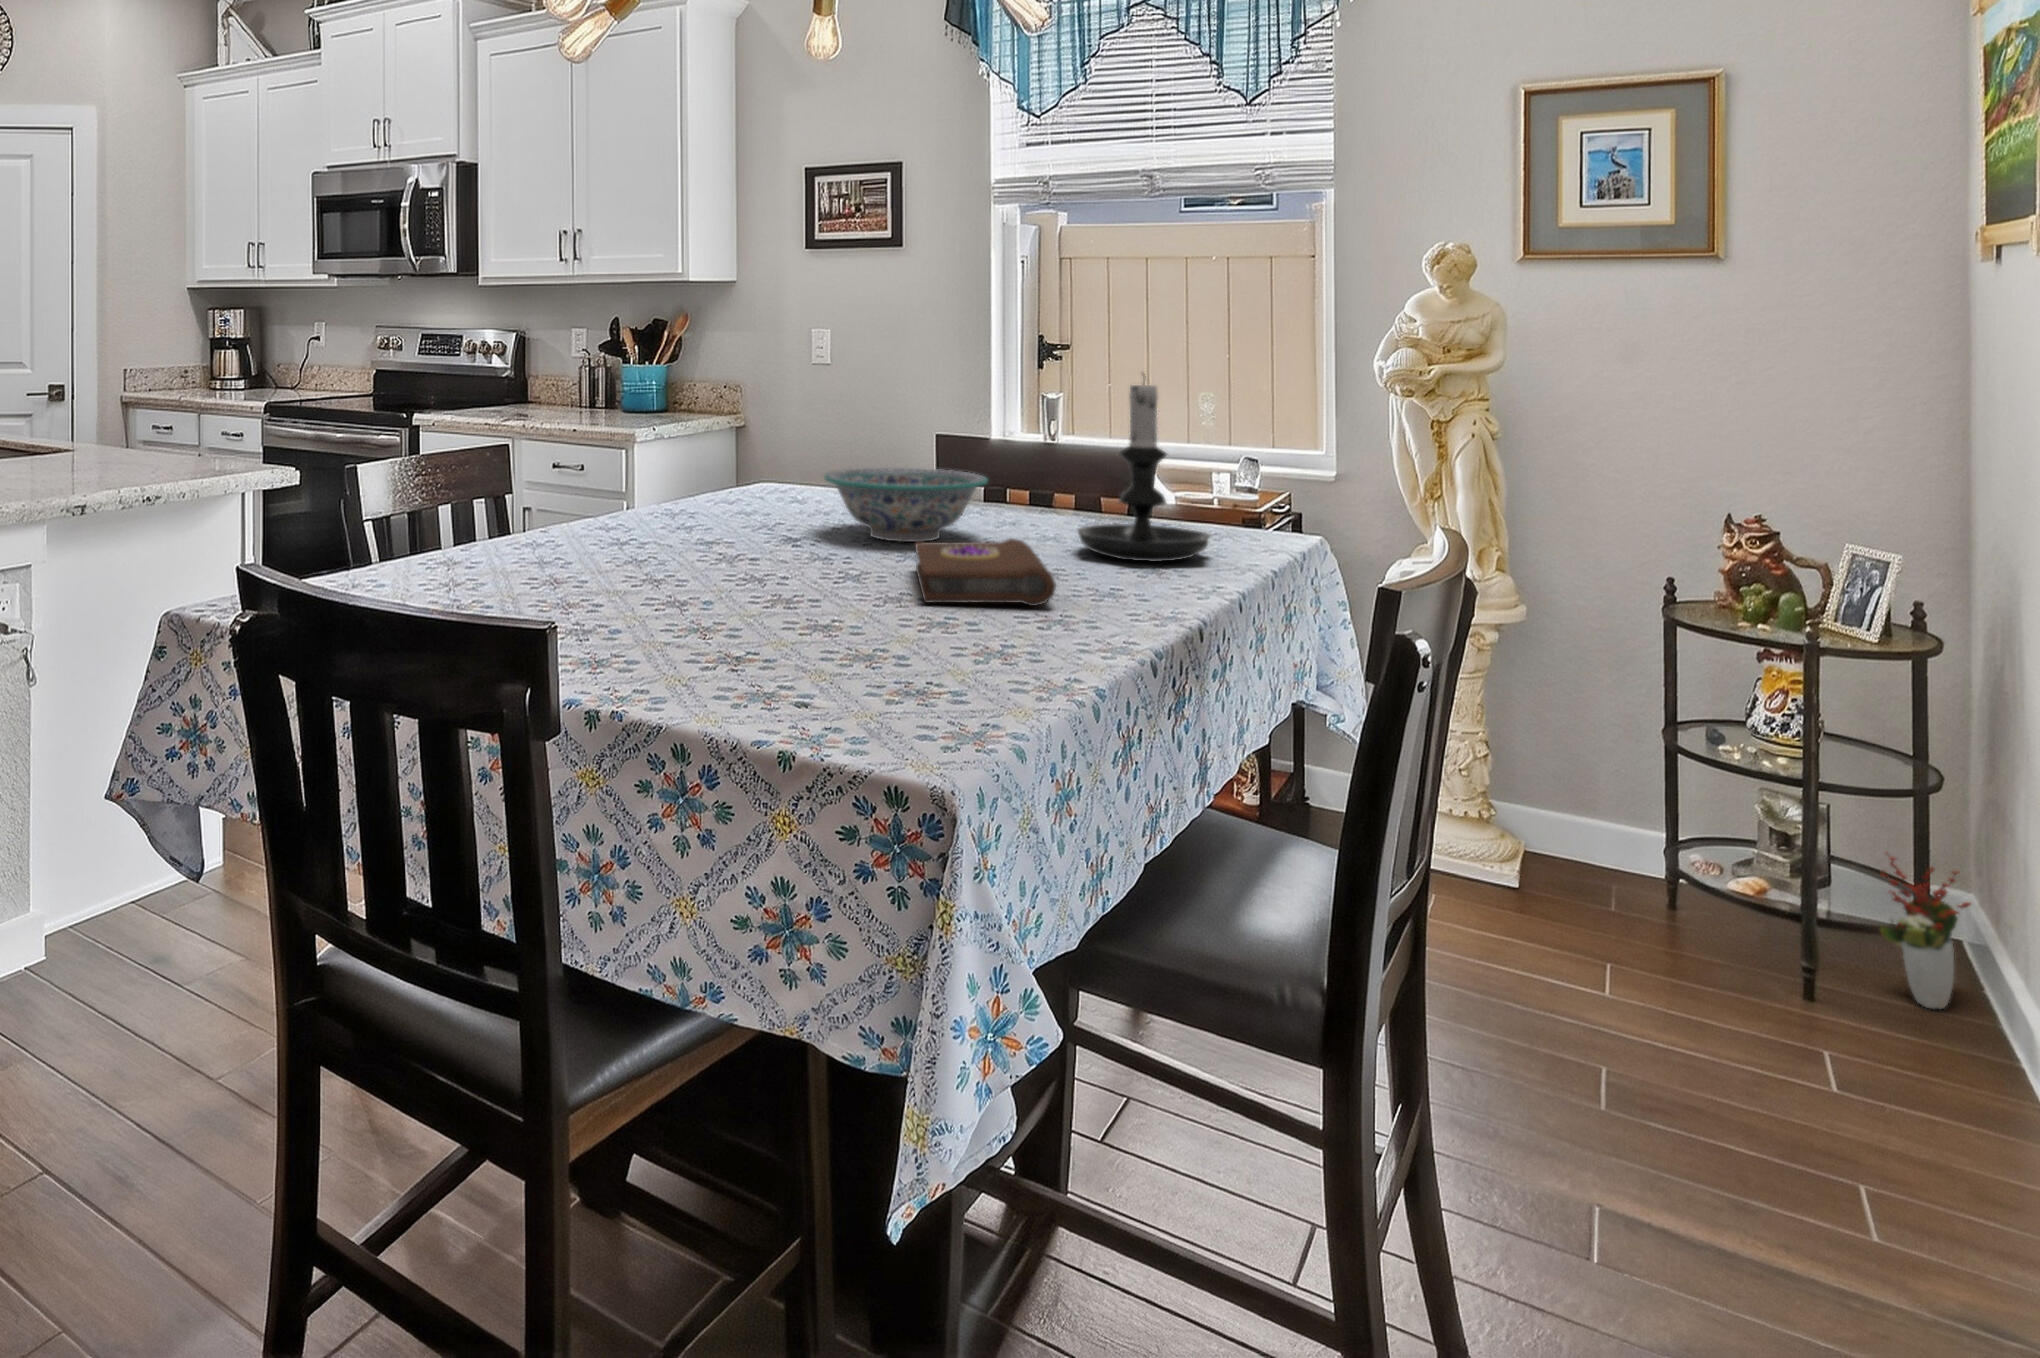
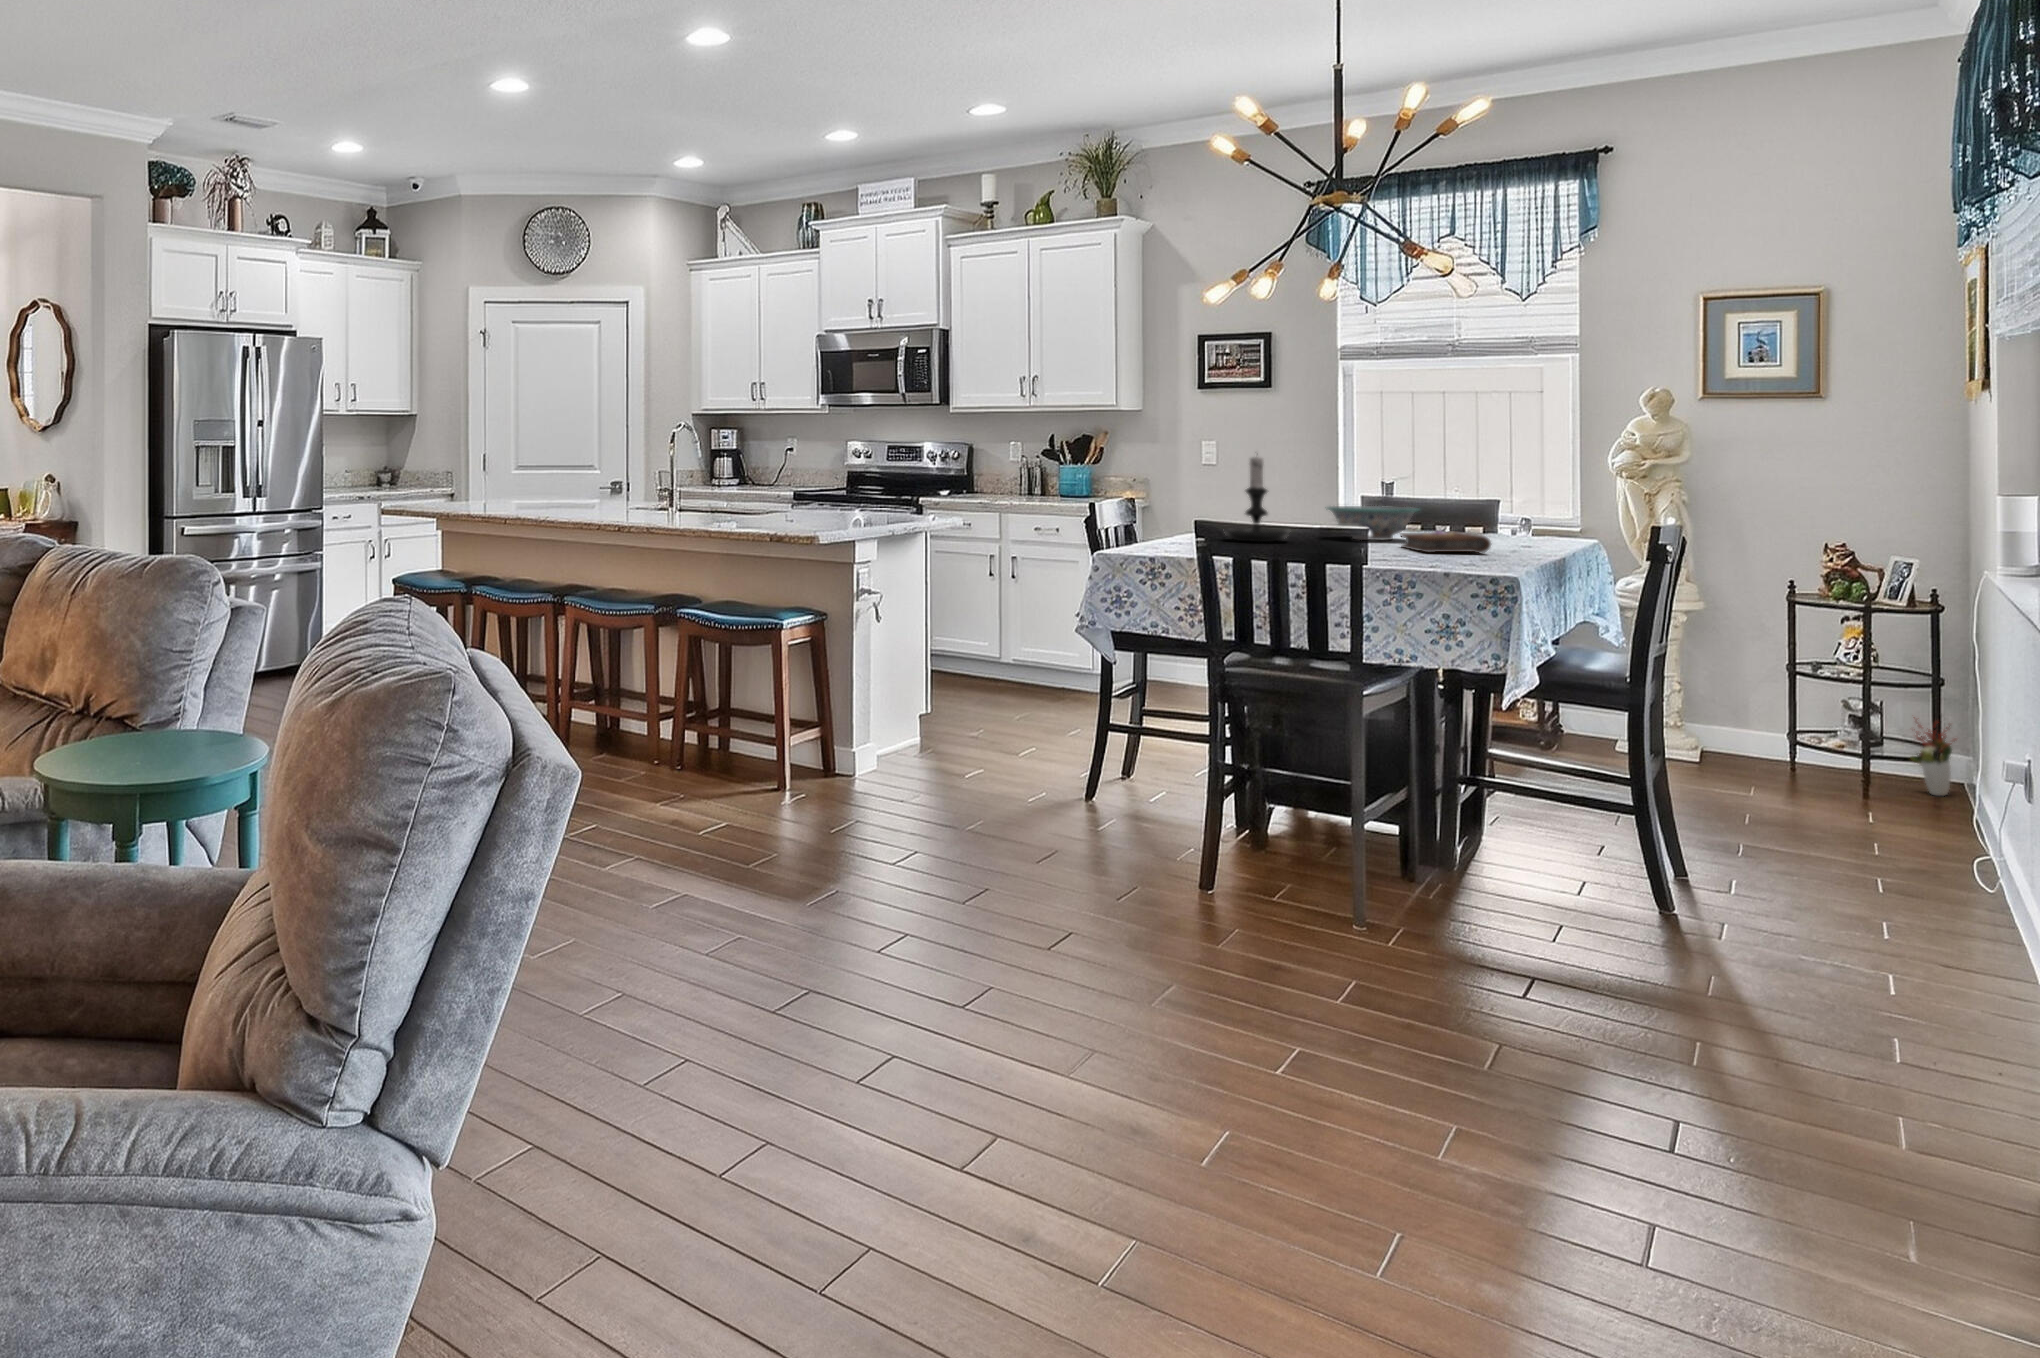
candle holder: present [1078,374,1211,561] -> present [1225,457,1289,542]

